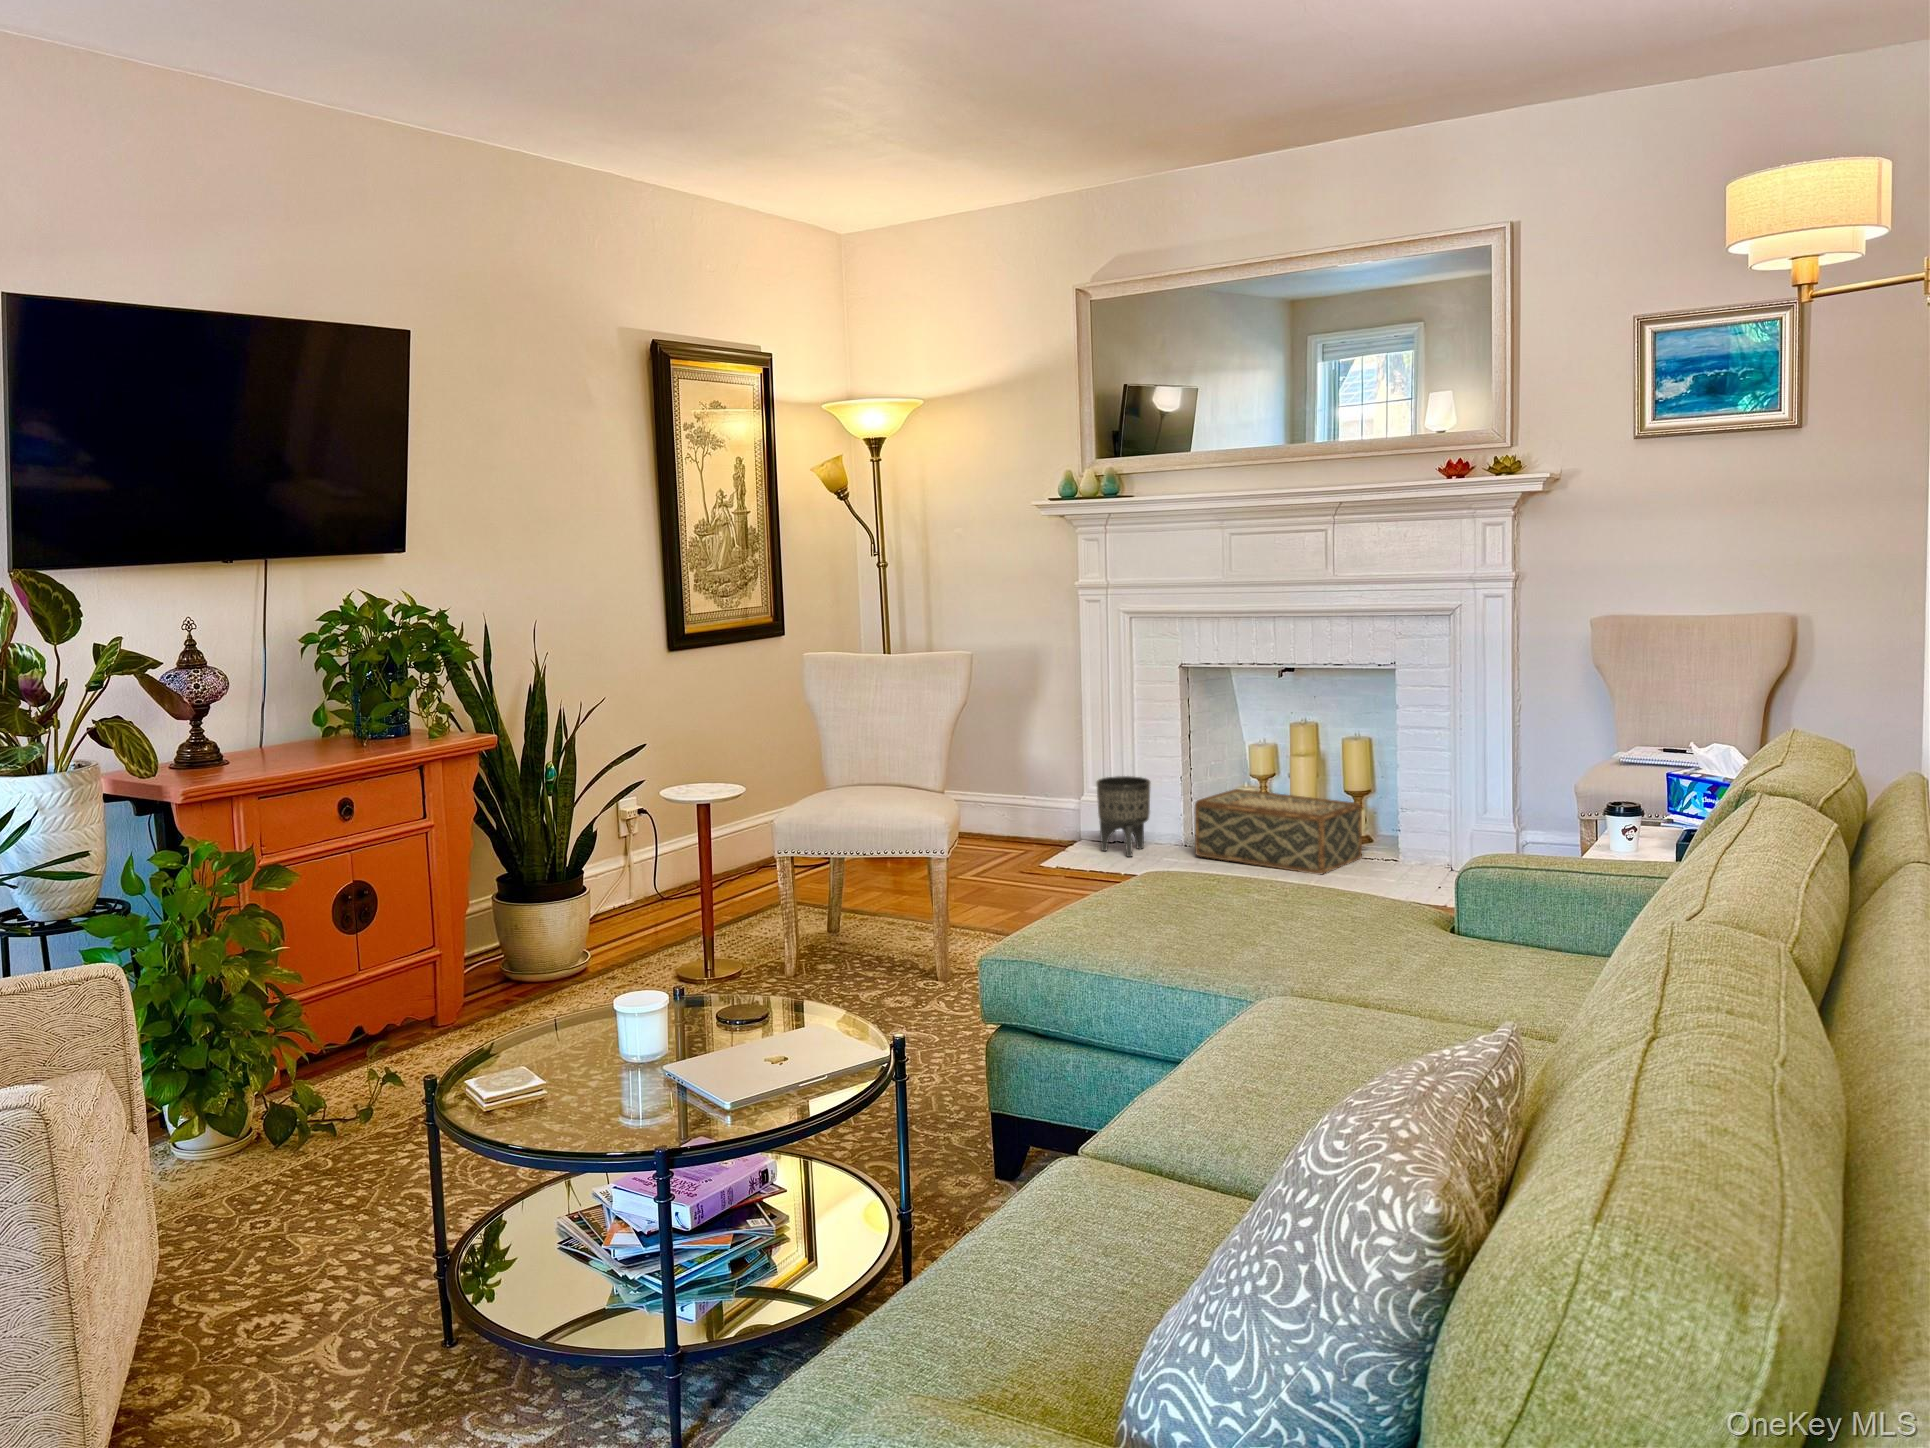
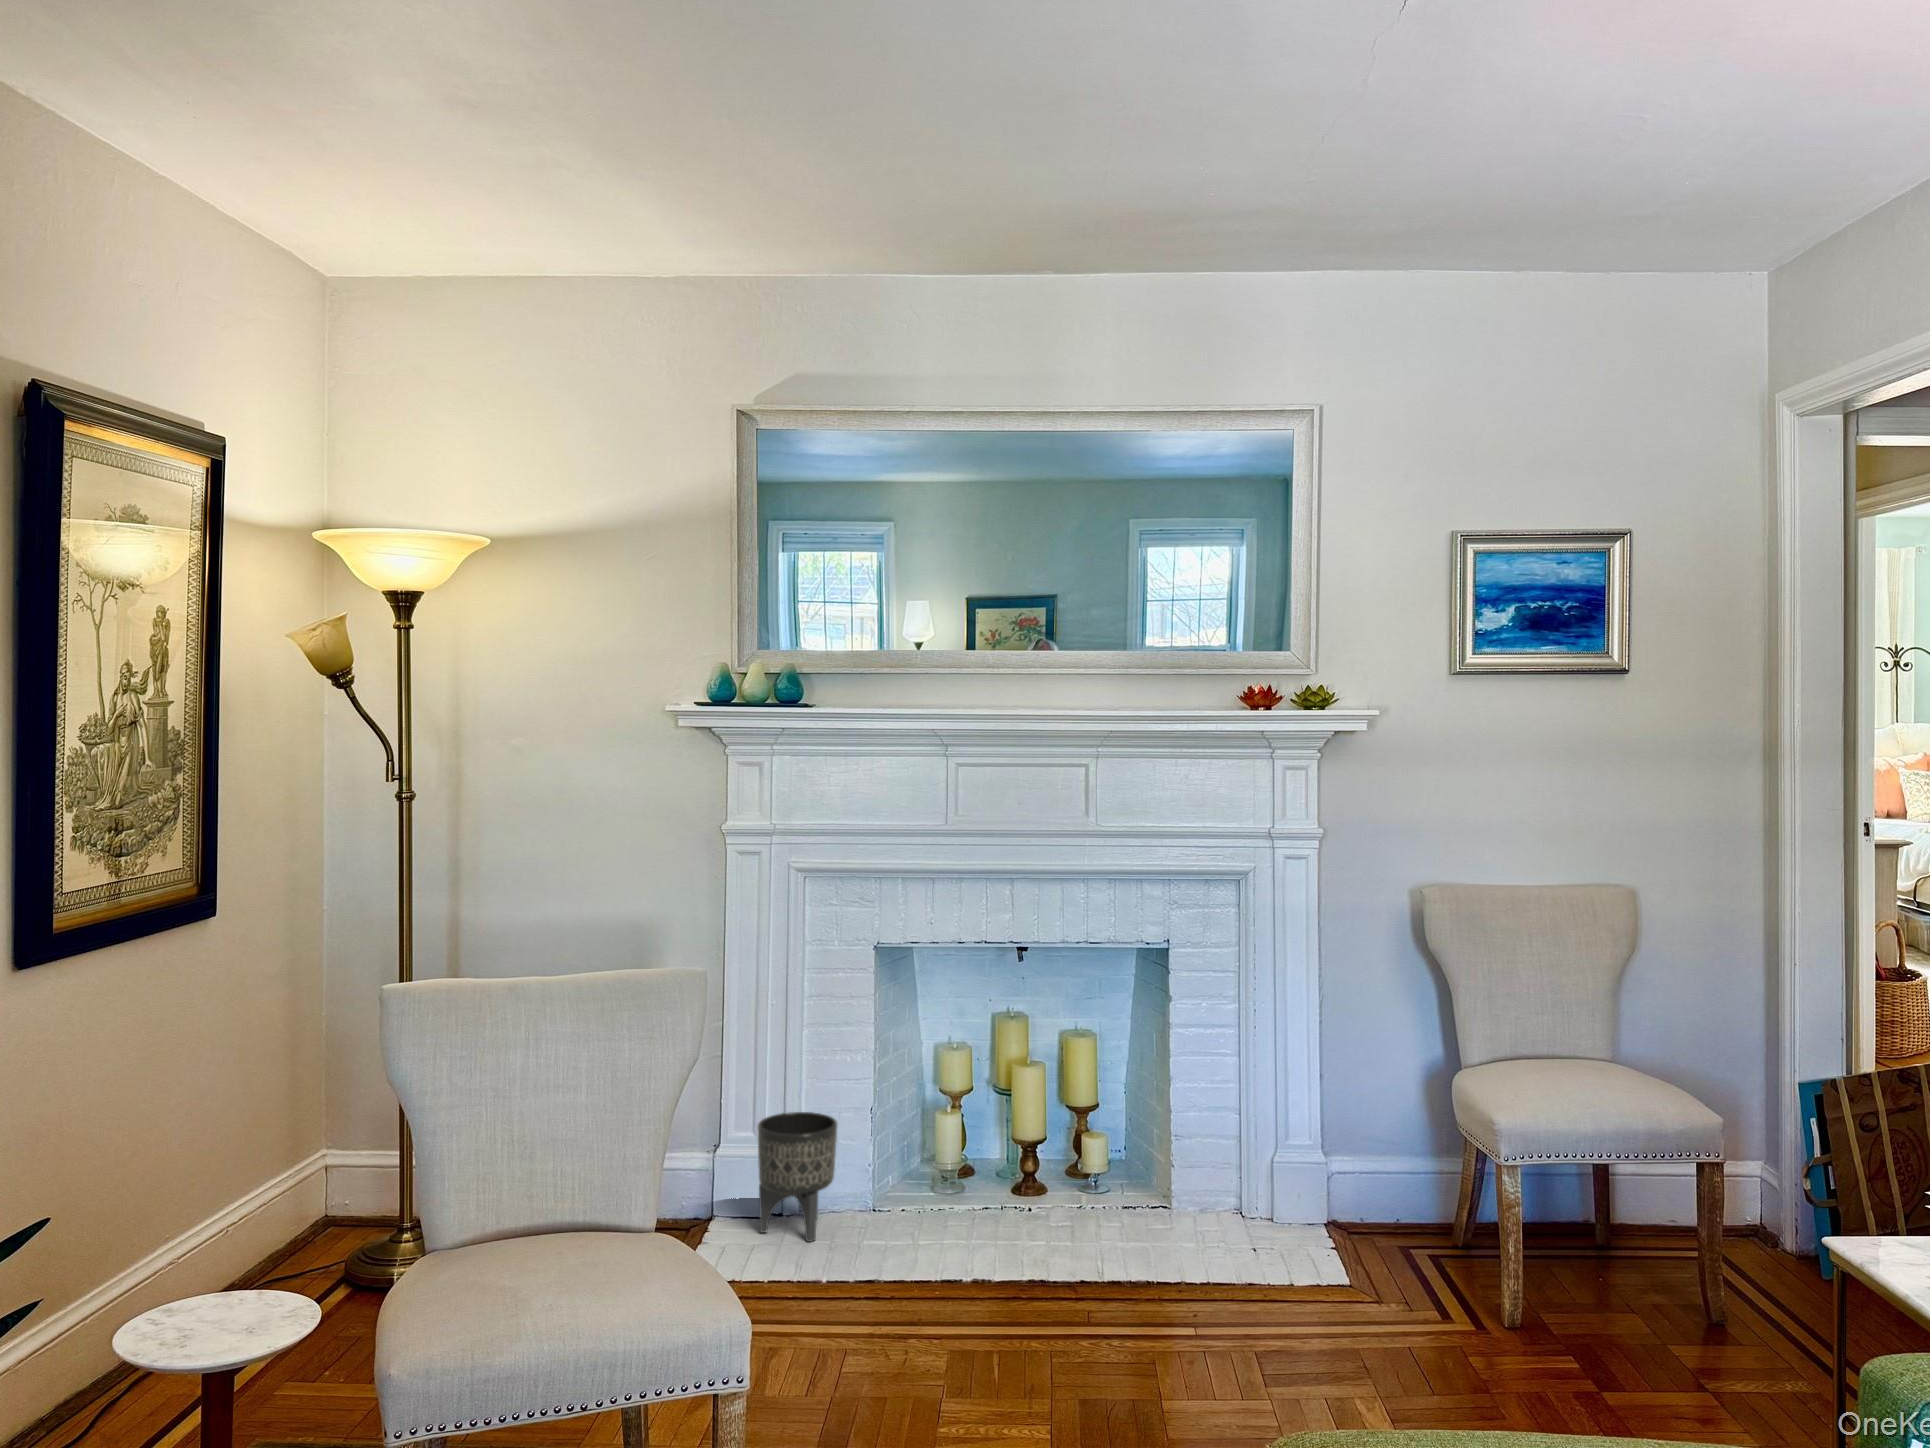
woven basket: present [1195,789,1362,875] -> none [908,1116,1123,1246]

